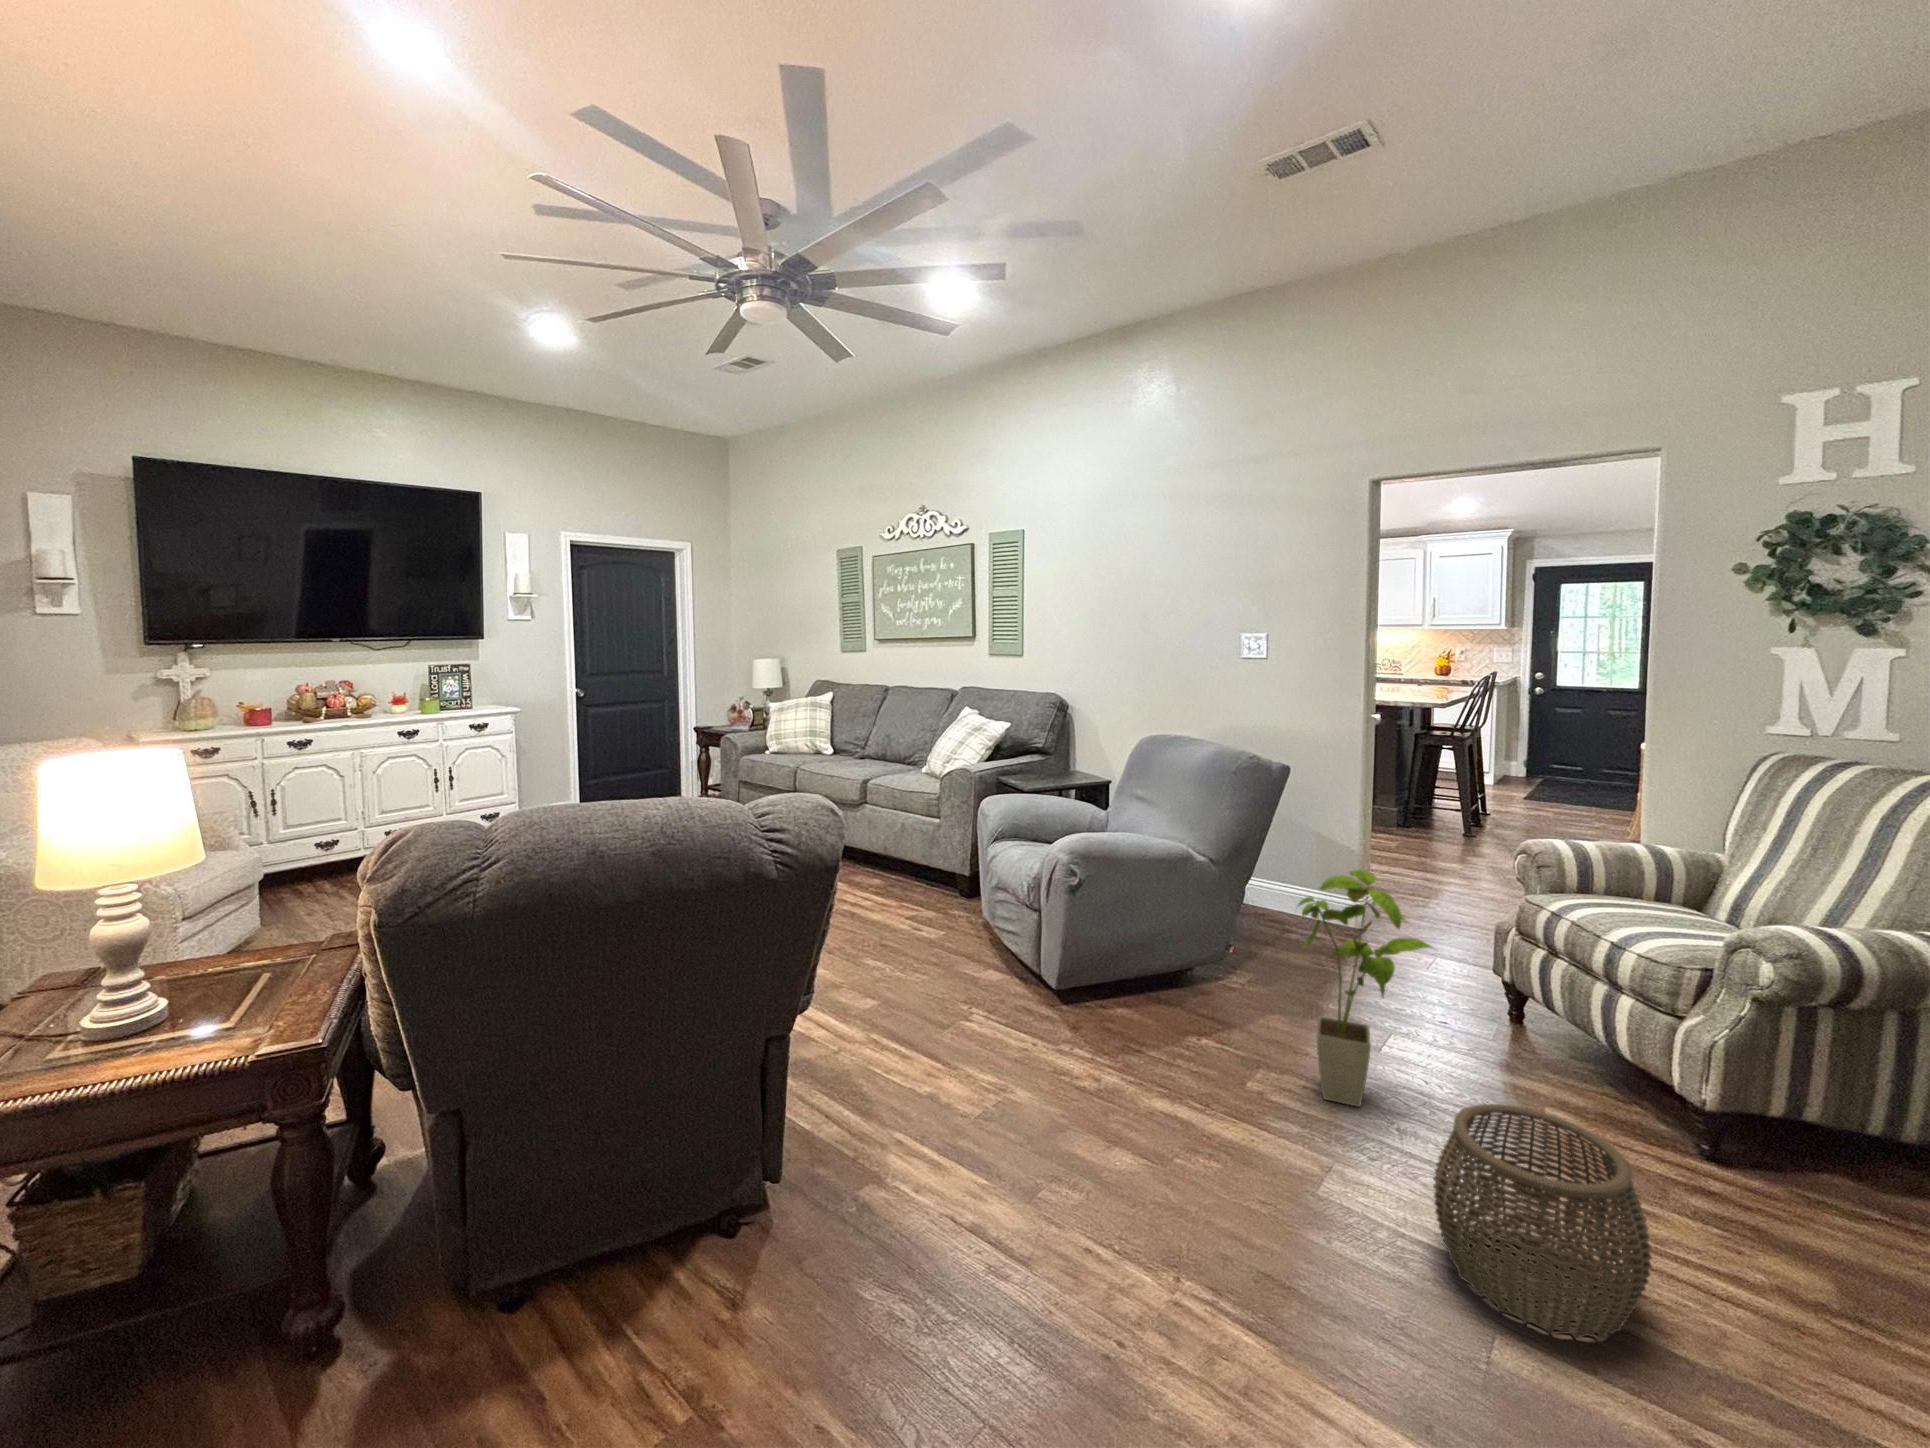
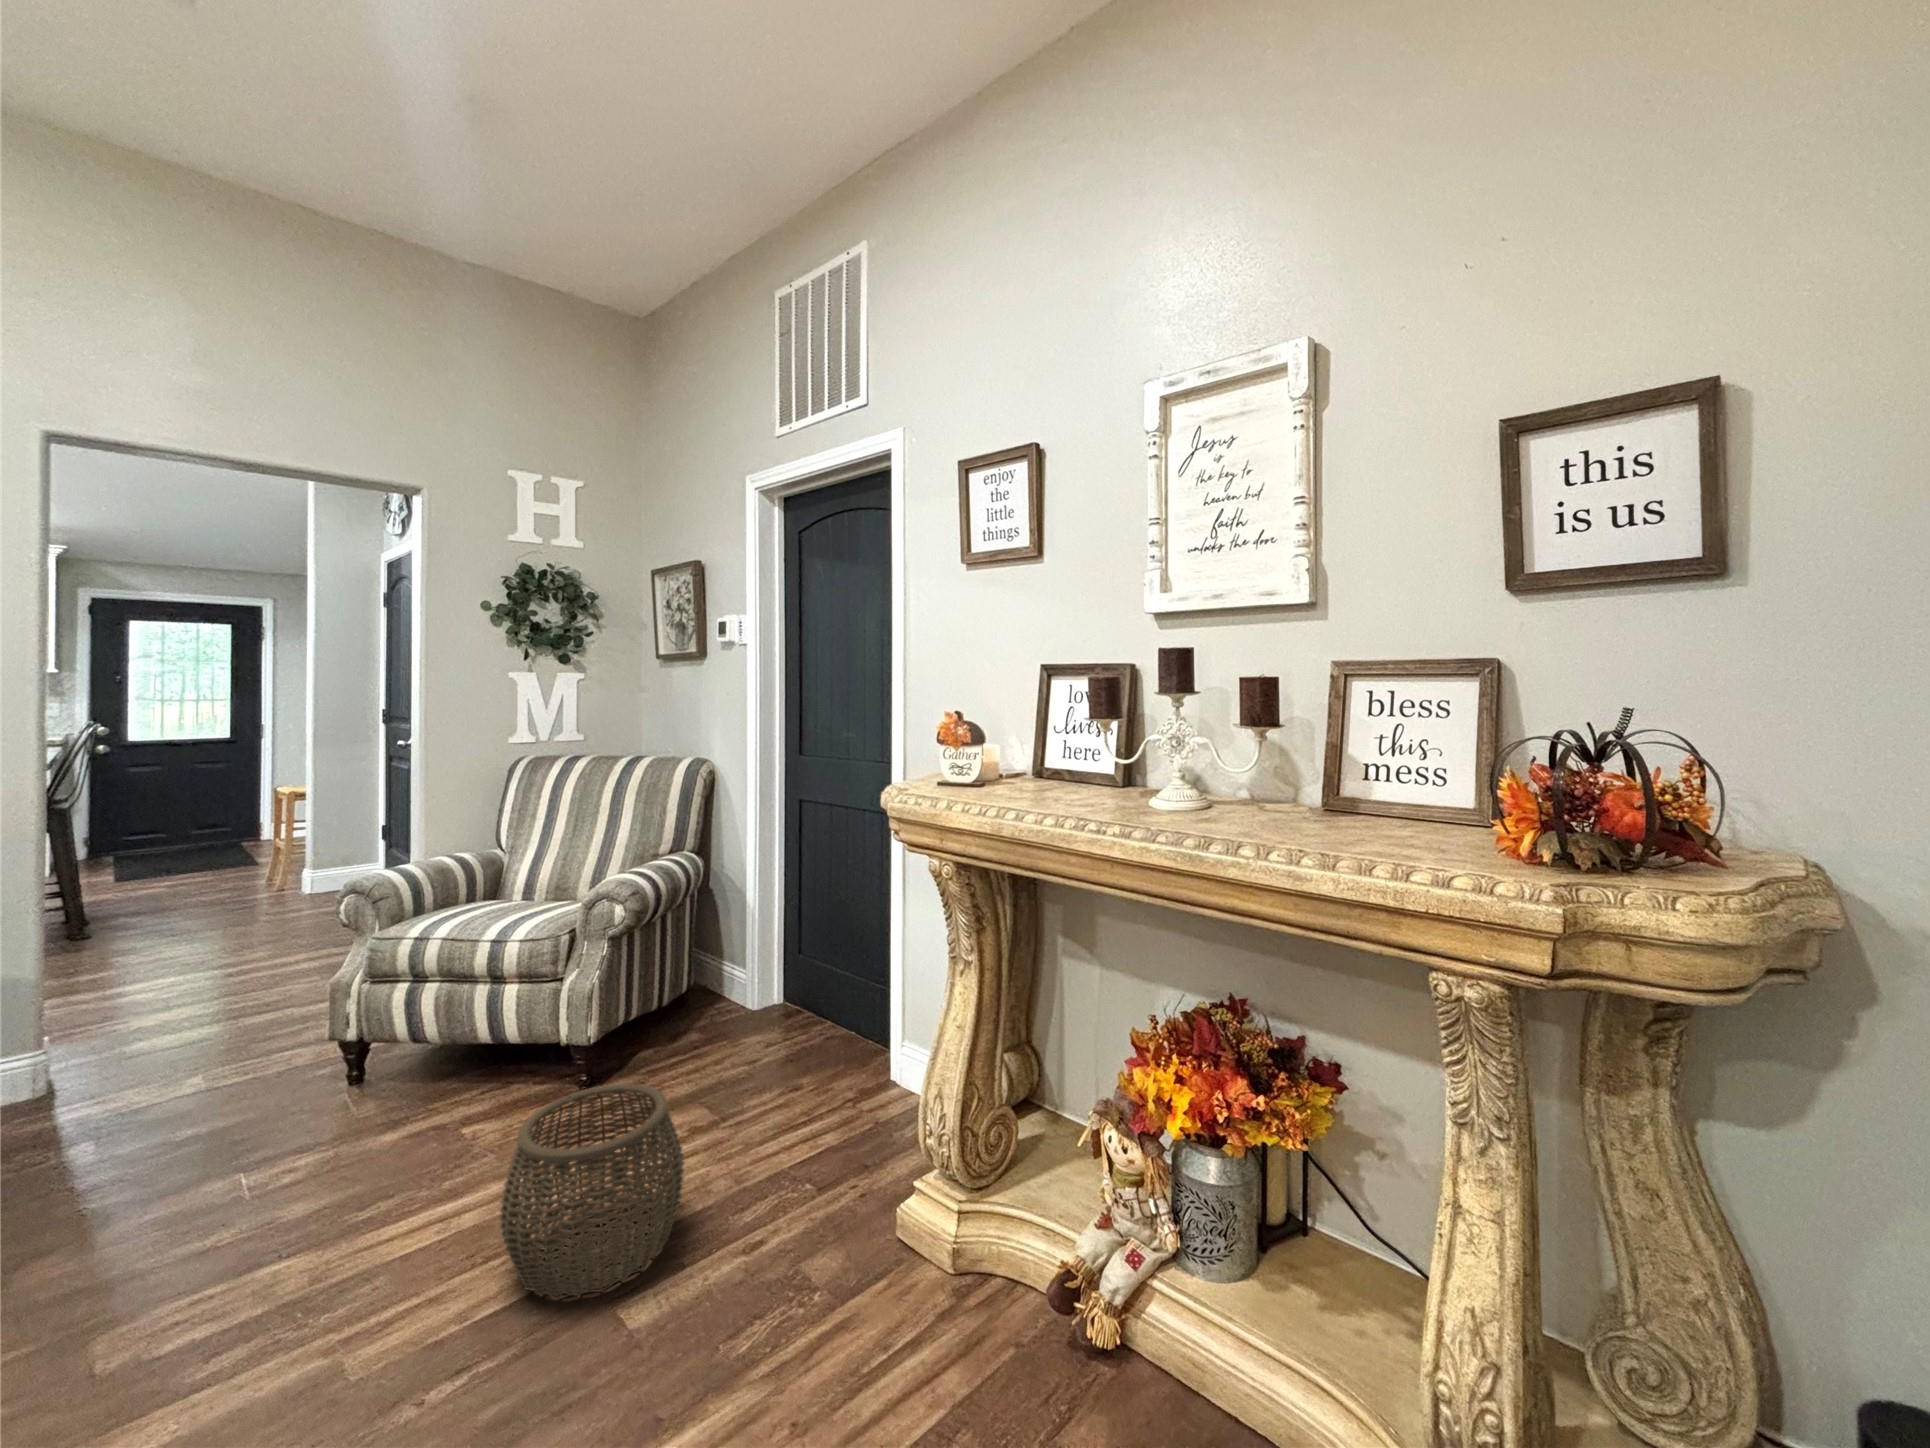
house plant: present [1298,870,1432,1107] -> none [157,951,367,1290]

